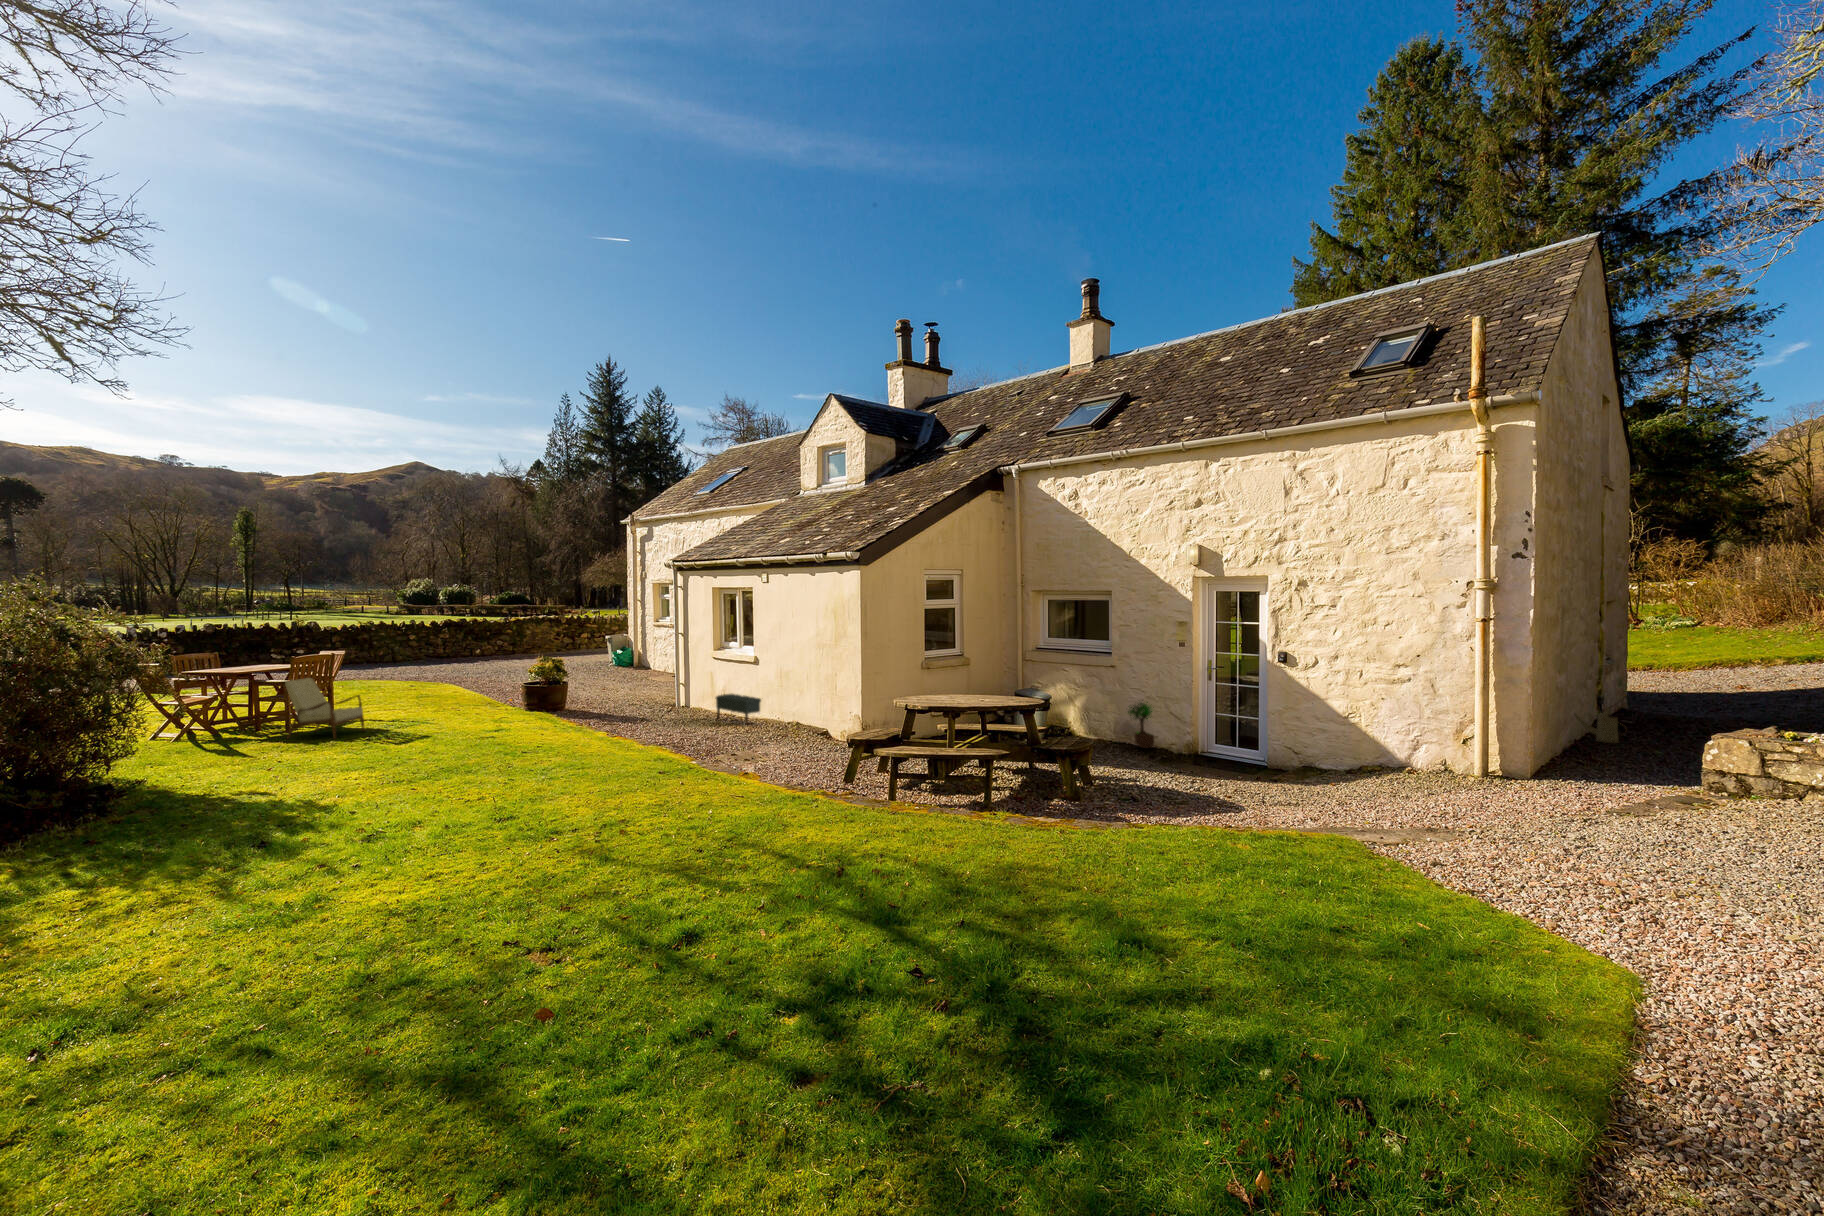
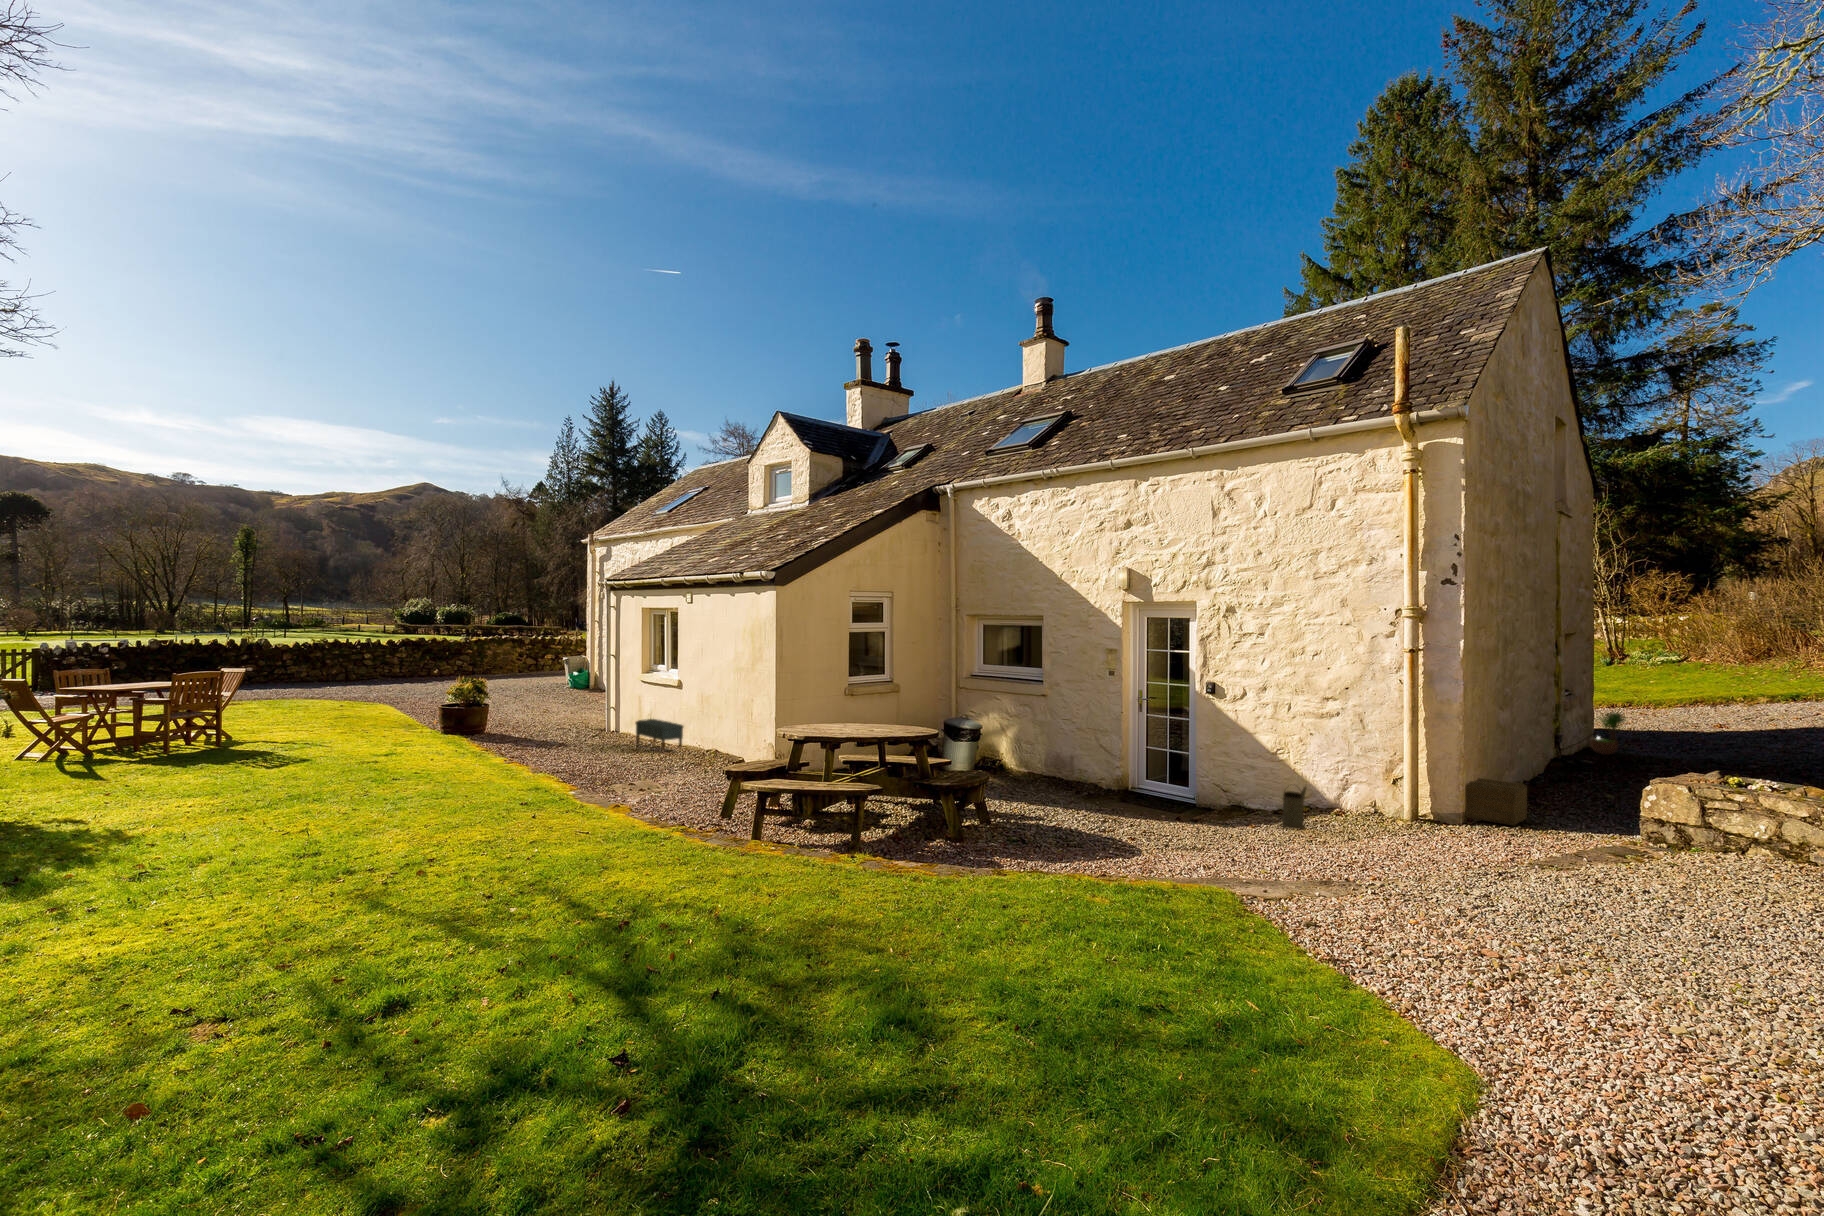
armchair: present [285,678,364,740] -> none [161,692,251,758]
potted tree: present [1128,702,1154,748] -> present [1590,712,1625,755]
watering can: present [1574,707,1619,743] -> present [1281,787,1306,830]
wooden crate: none [1531,732,1588,775] -> present [1465,778,1527,826]

